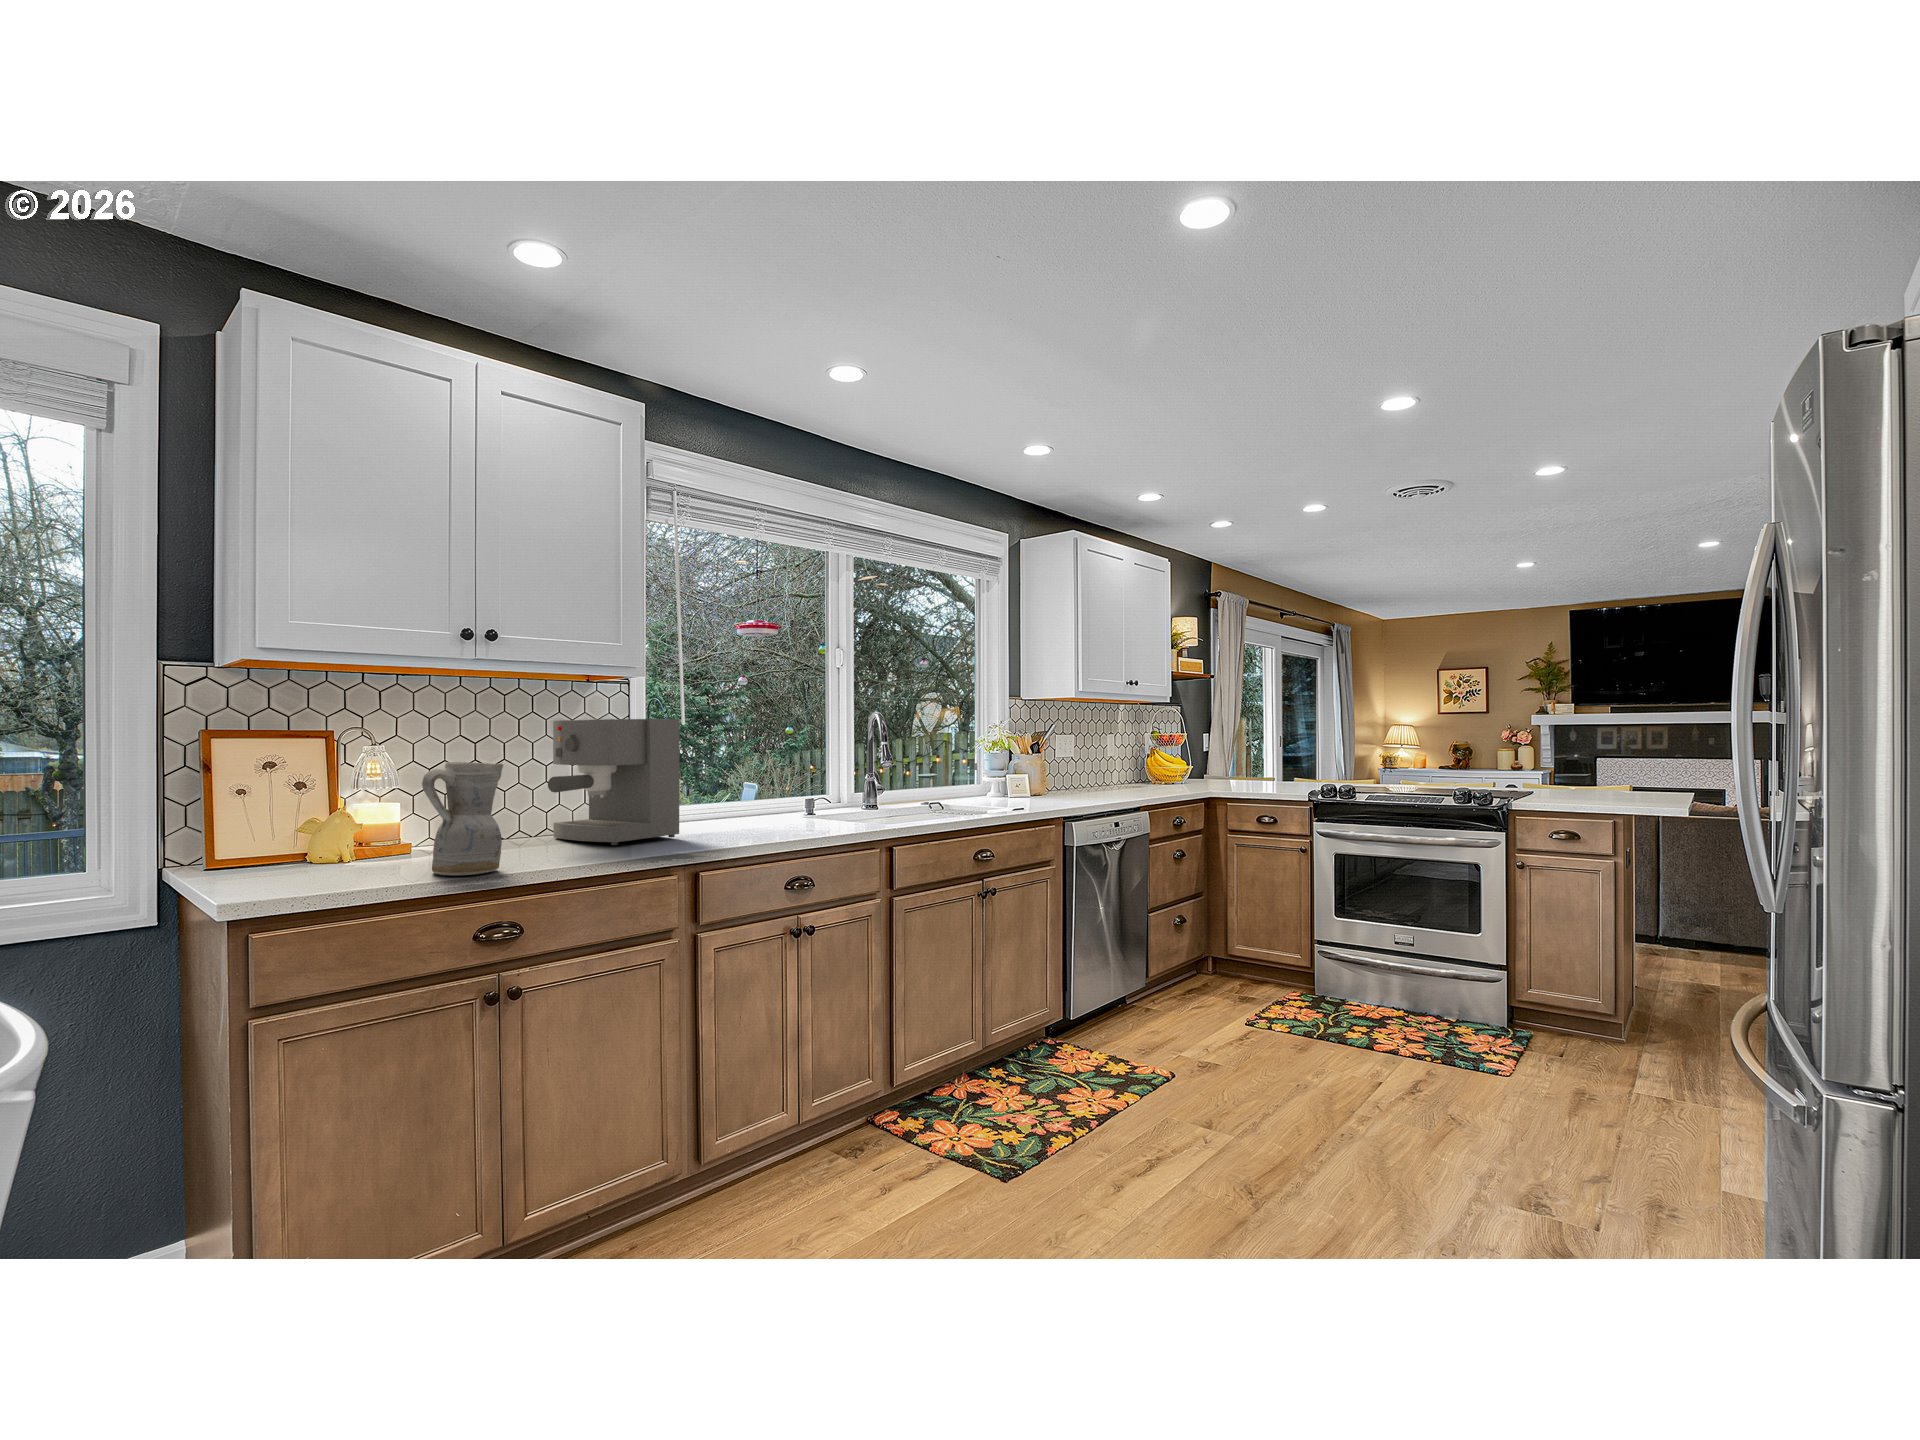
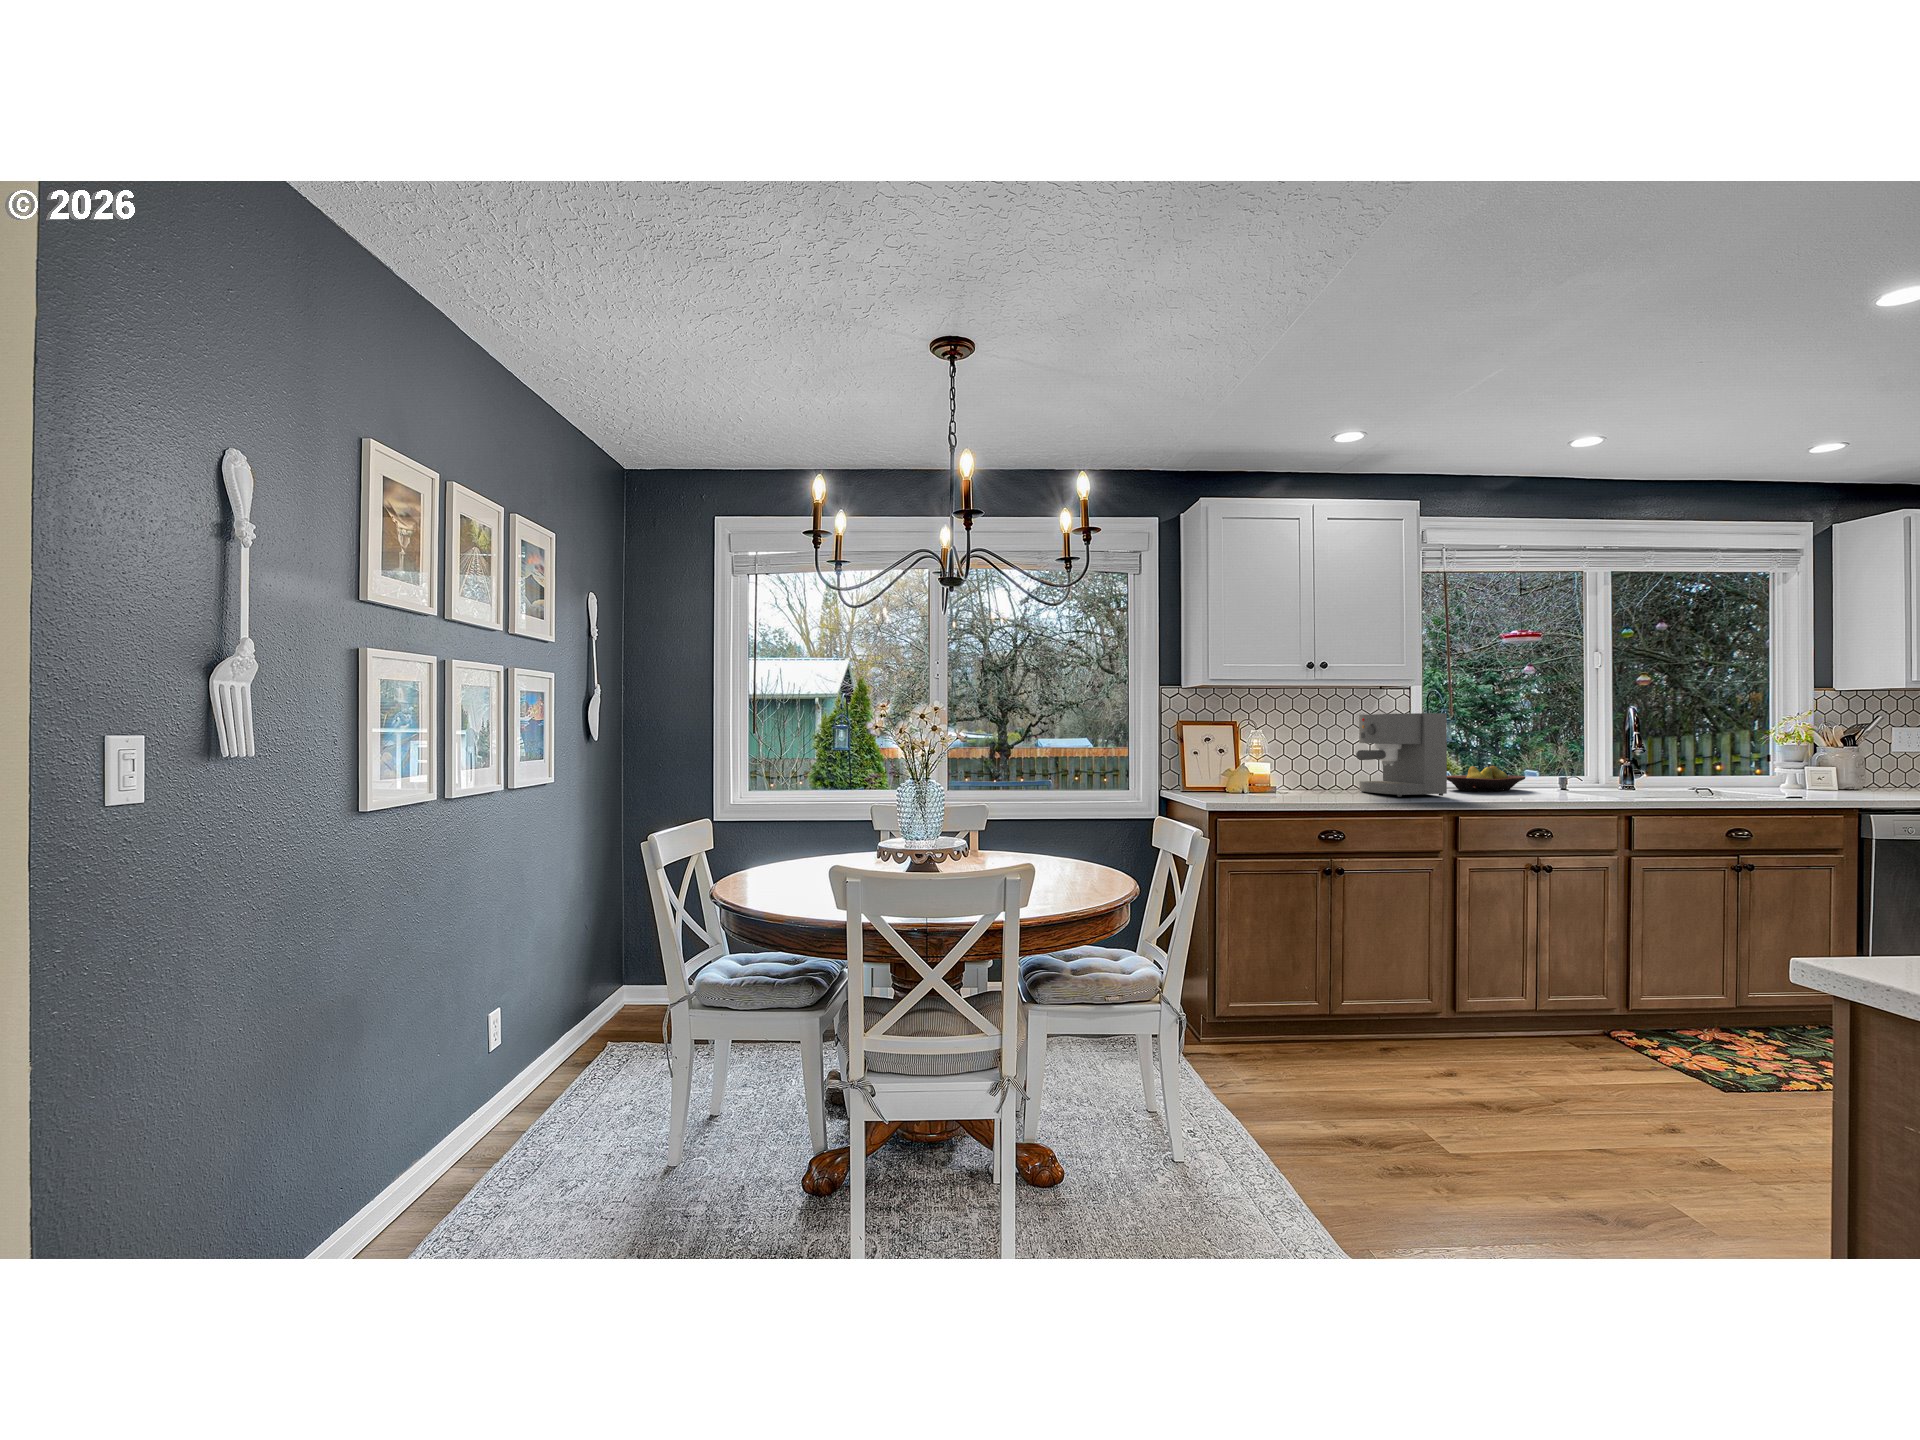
ceramic pitcher: present [422,762,503,876] -> none [1288,738,1331,803]
fruit bowl: none [670,788,768,825] -> present [1447,766,1525,791]

